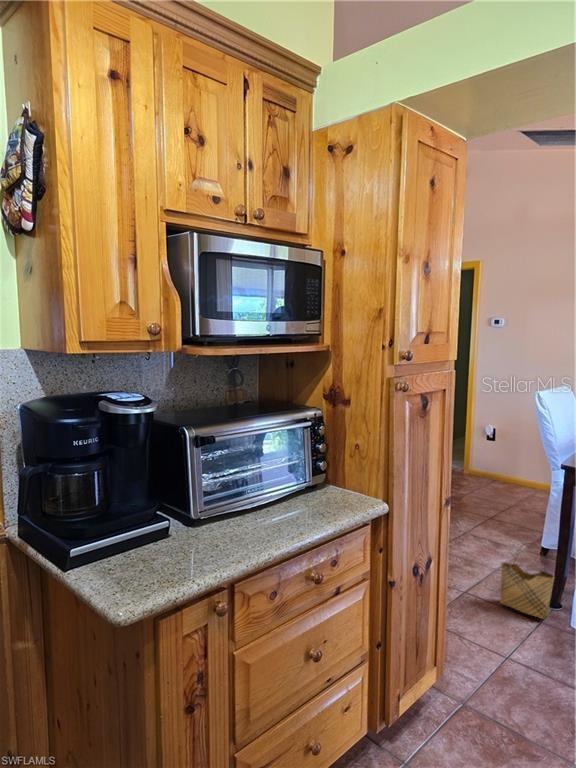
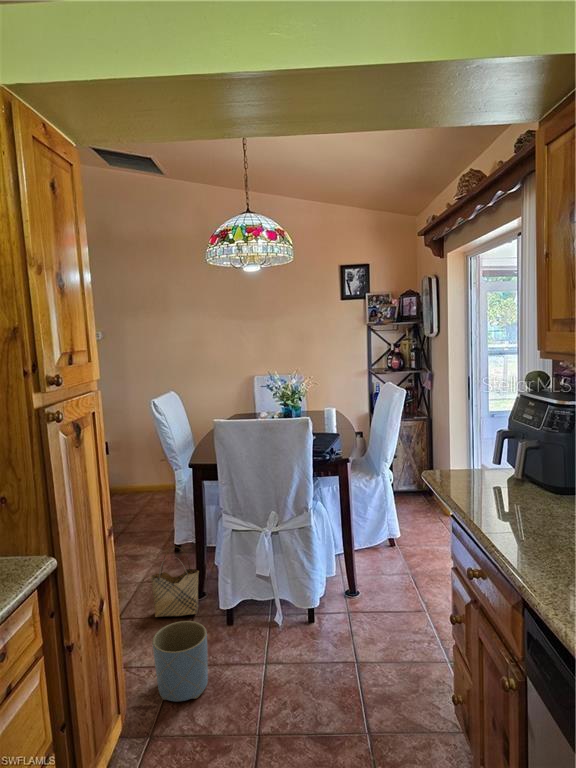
planter: none [482,613,542,698] -> present [152,621,208,701]

